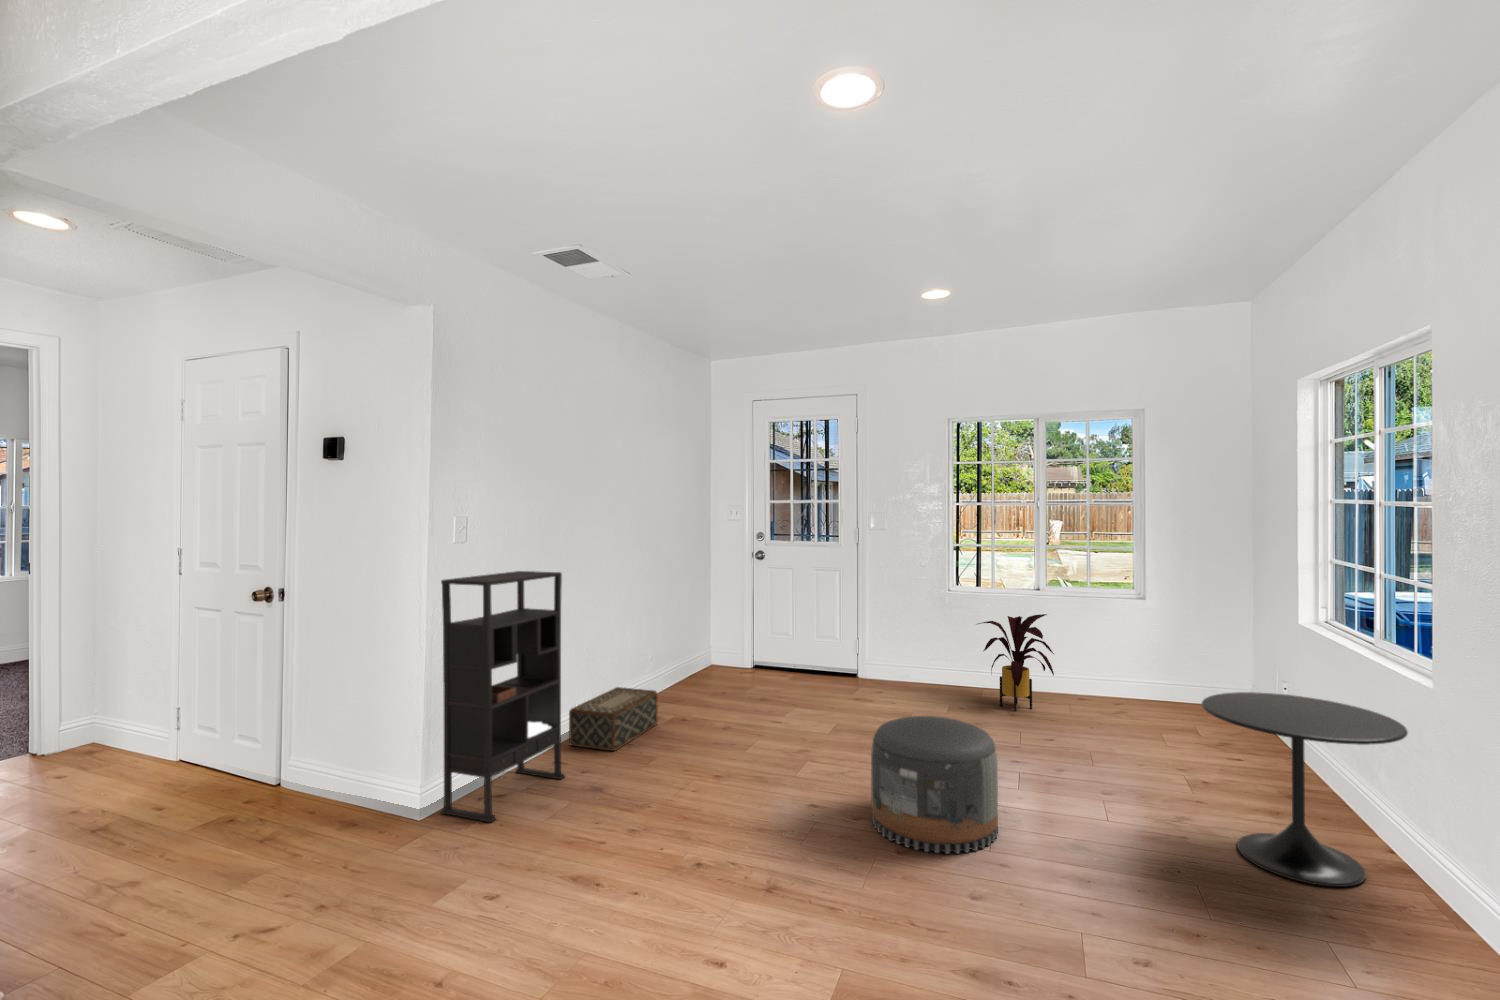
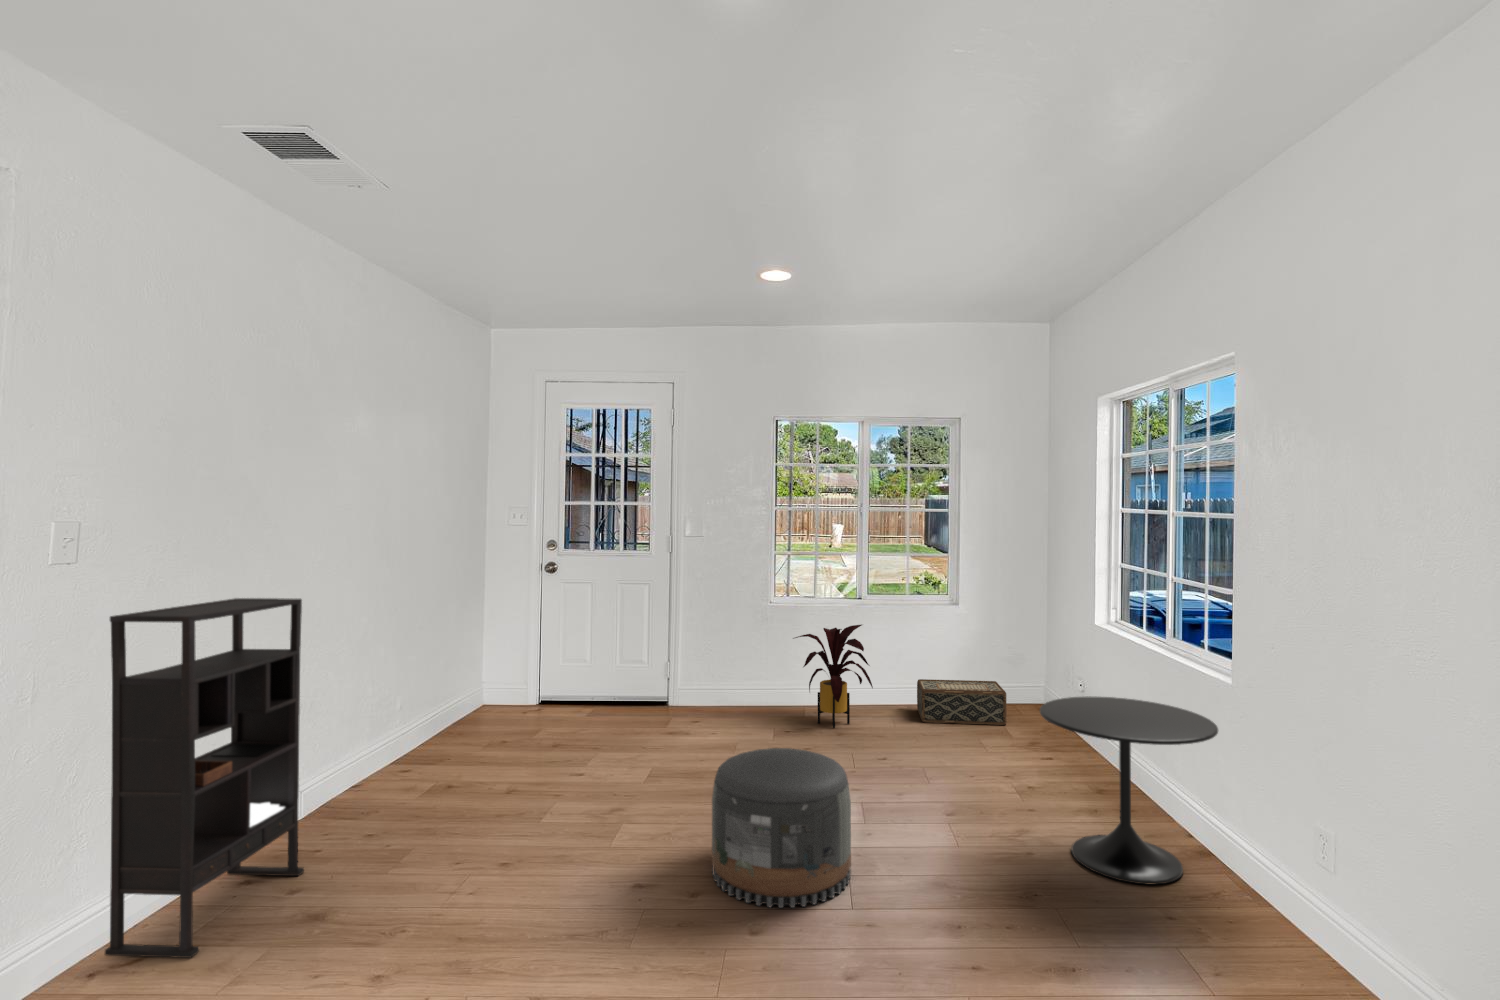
woven basket: present [569,687,658,751] -> present [917,679,1007,725]

